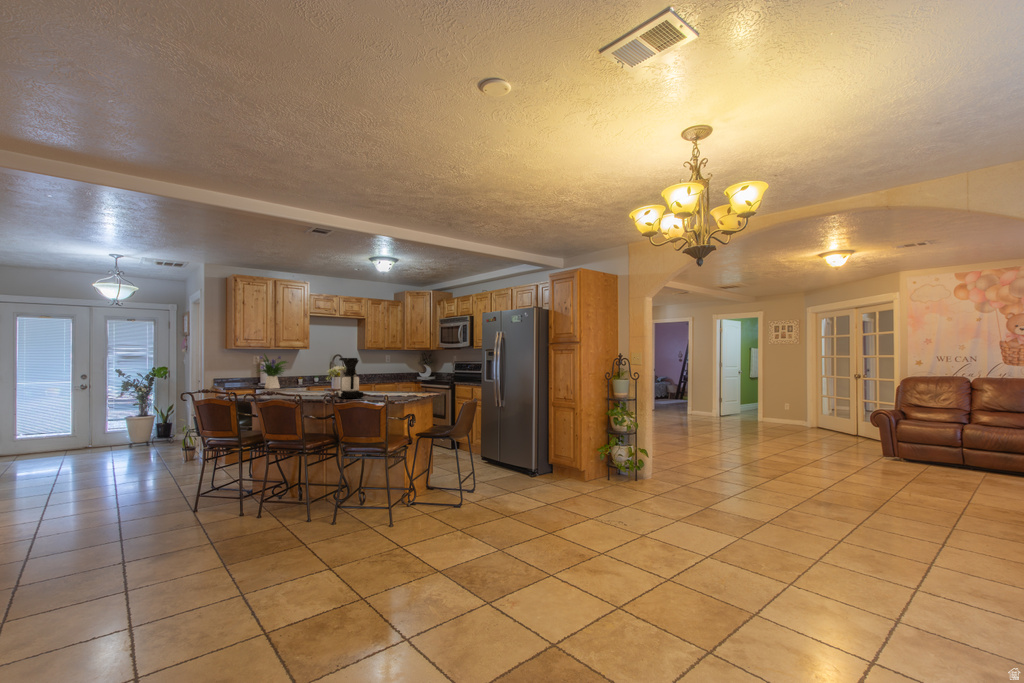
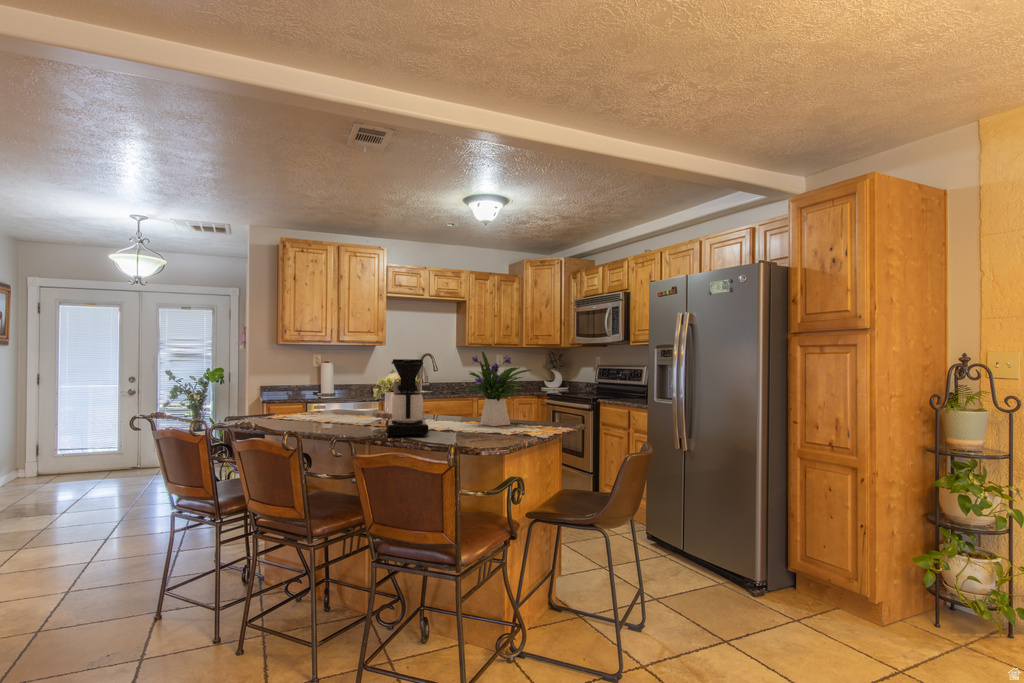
flower arrangement: present [259,354,287,389] -> present [464,351,530,426]

